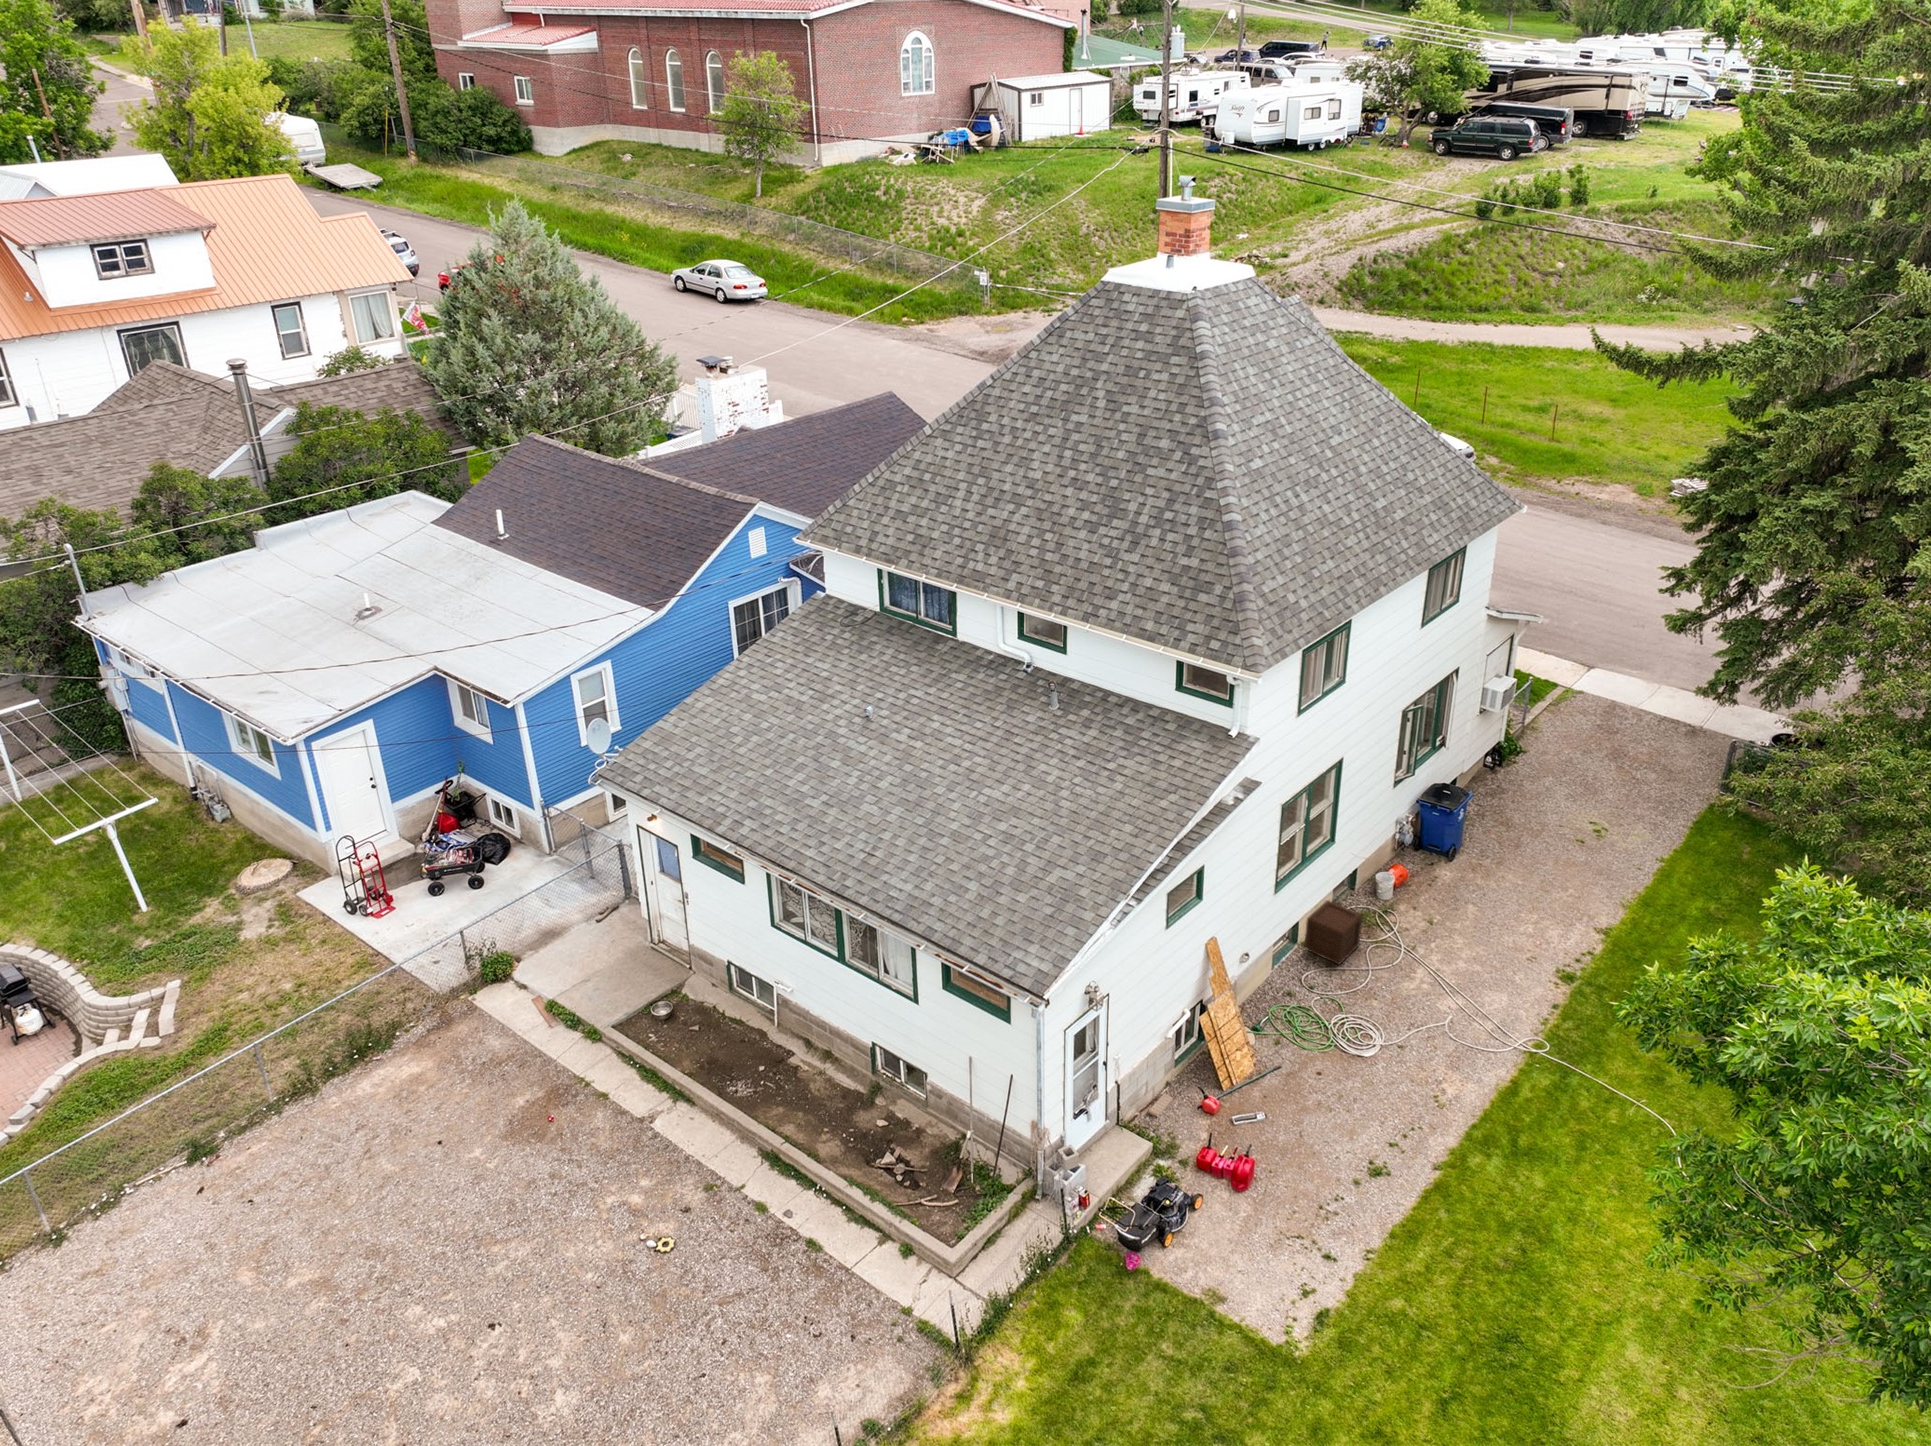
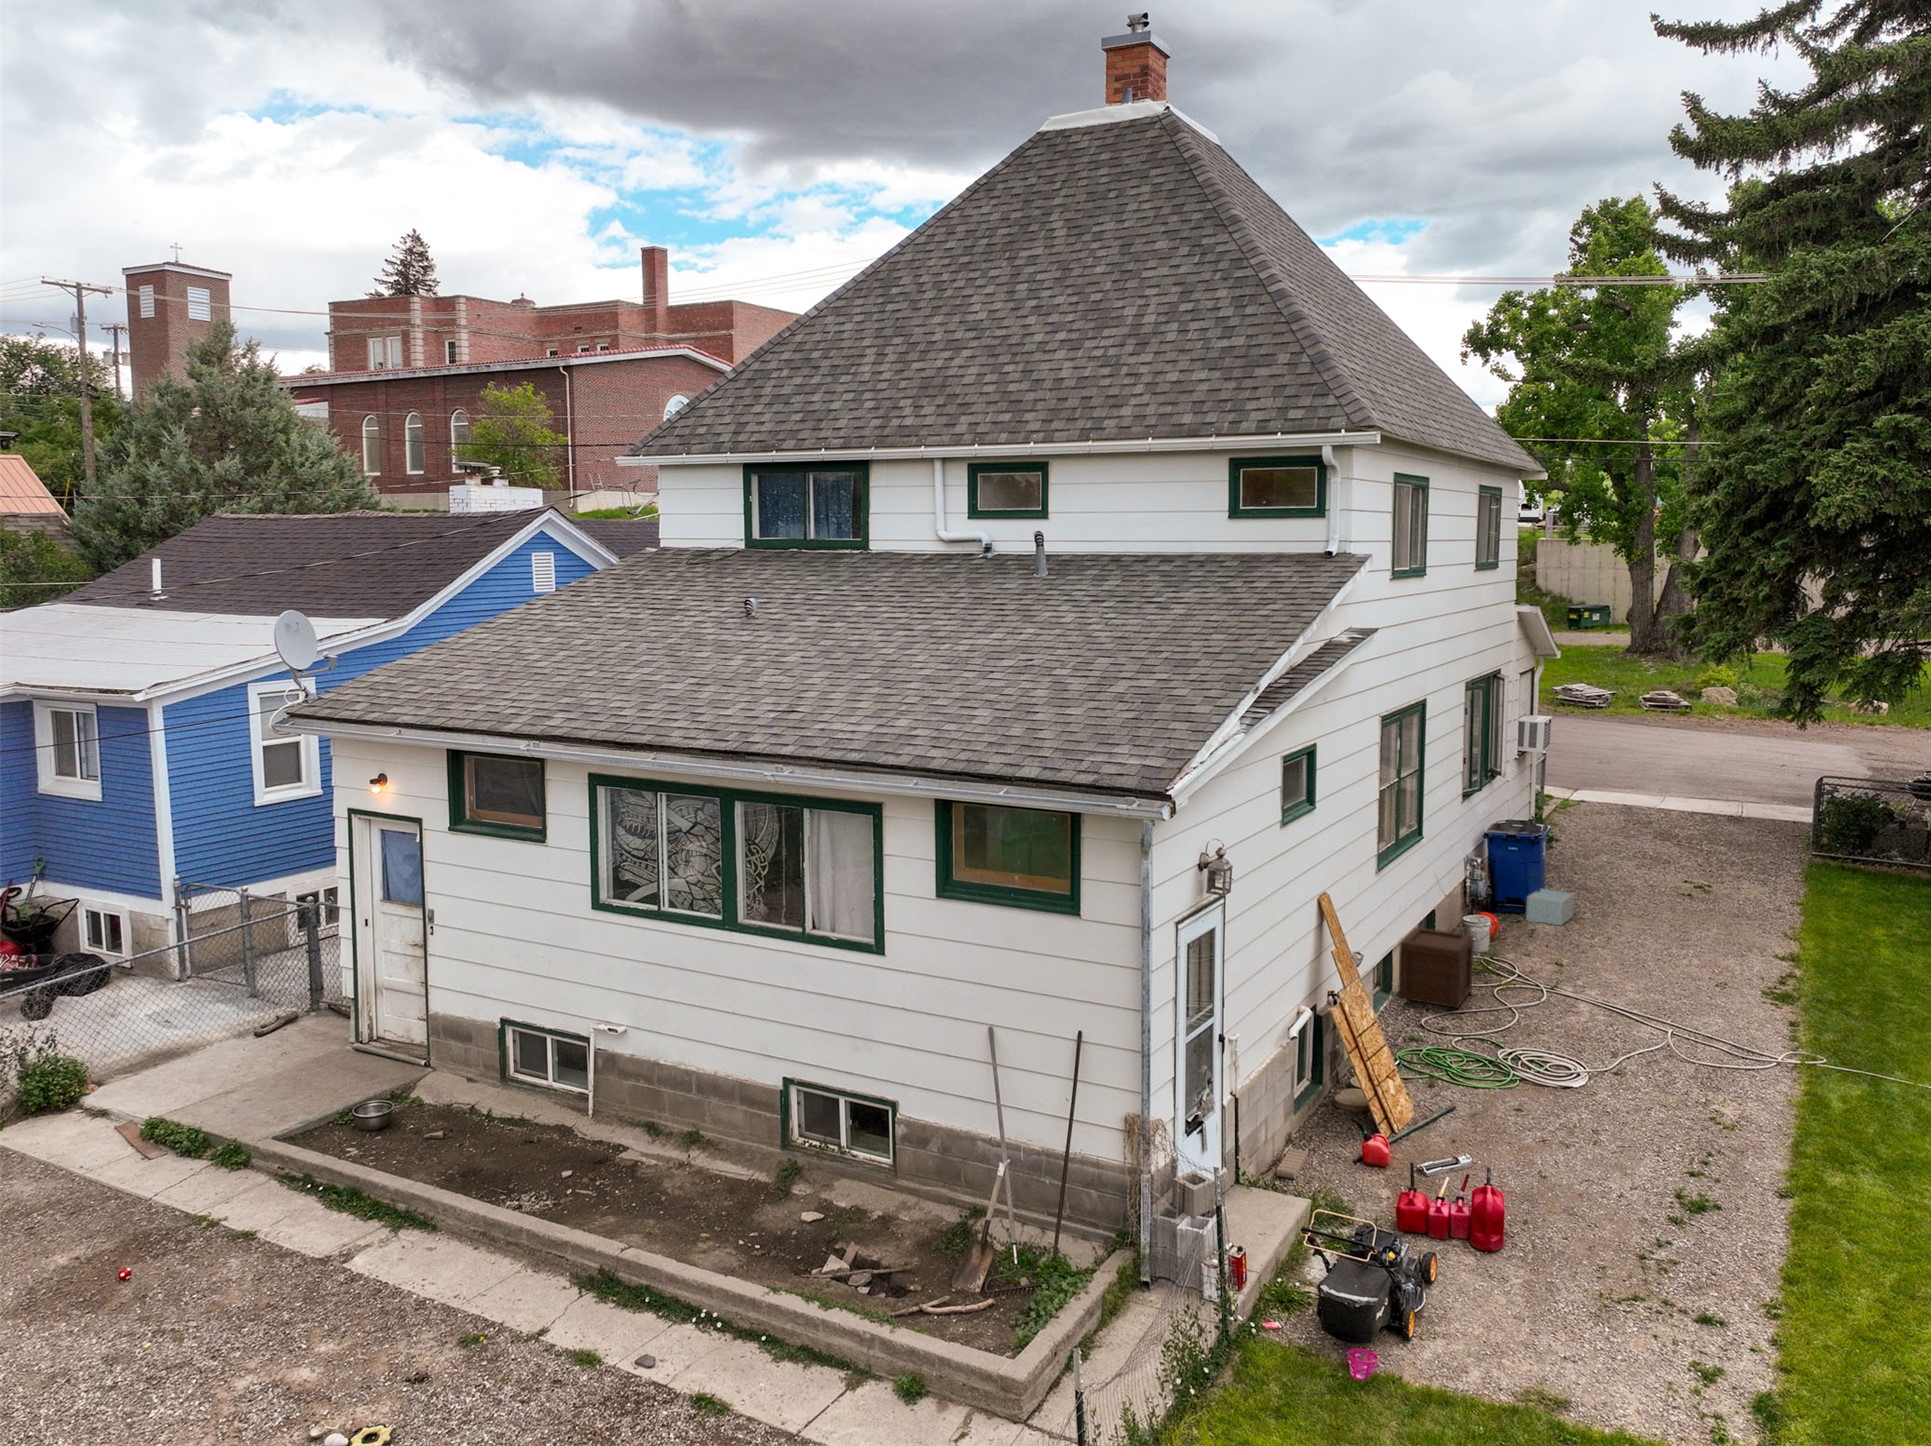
storage box: none [1446,837,1487,873] -> present [1526,889,1574,925]

